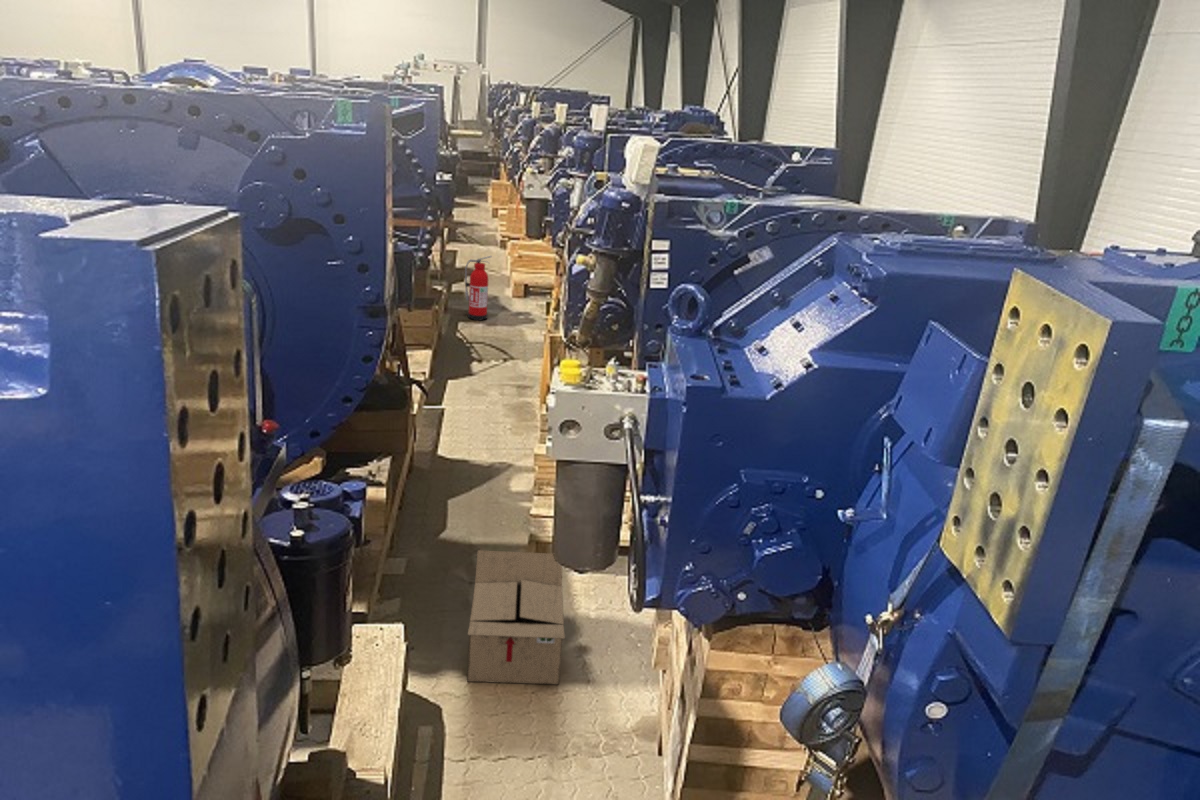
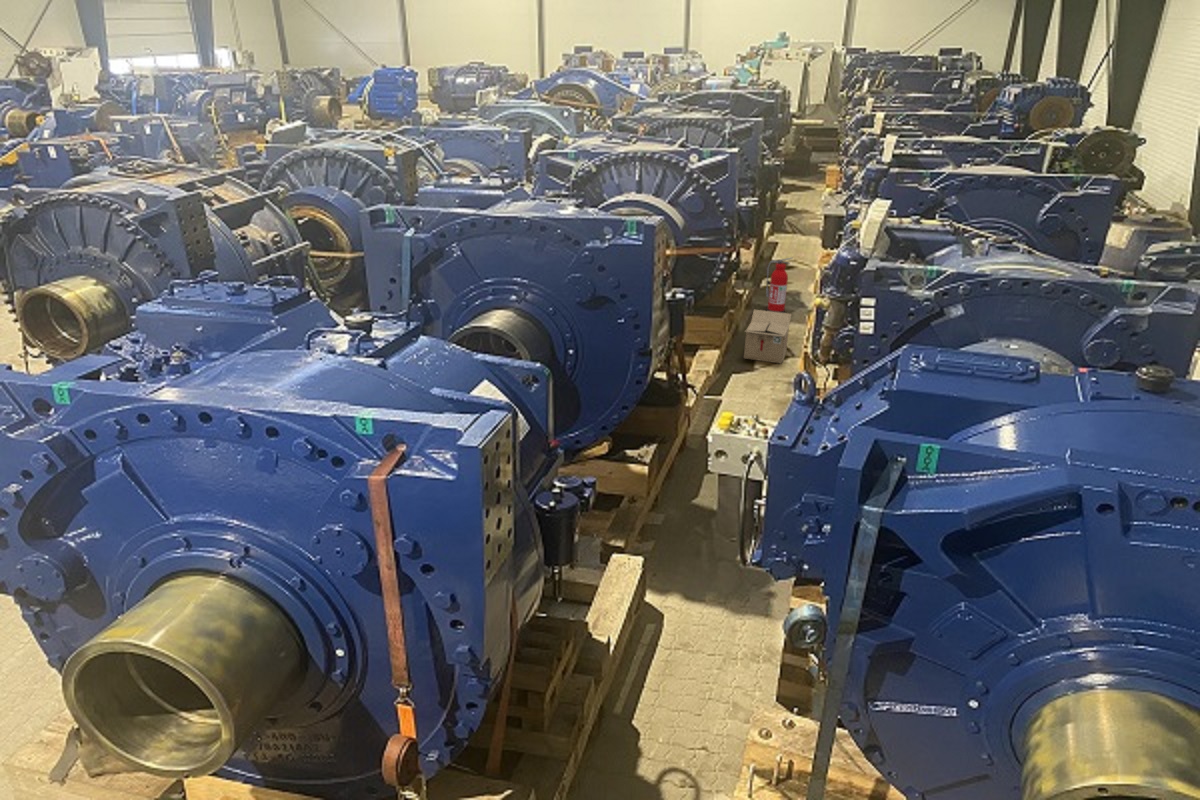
cardboard box: present [467,550,565,684] -> present [743,310,791,363]

